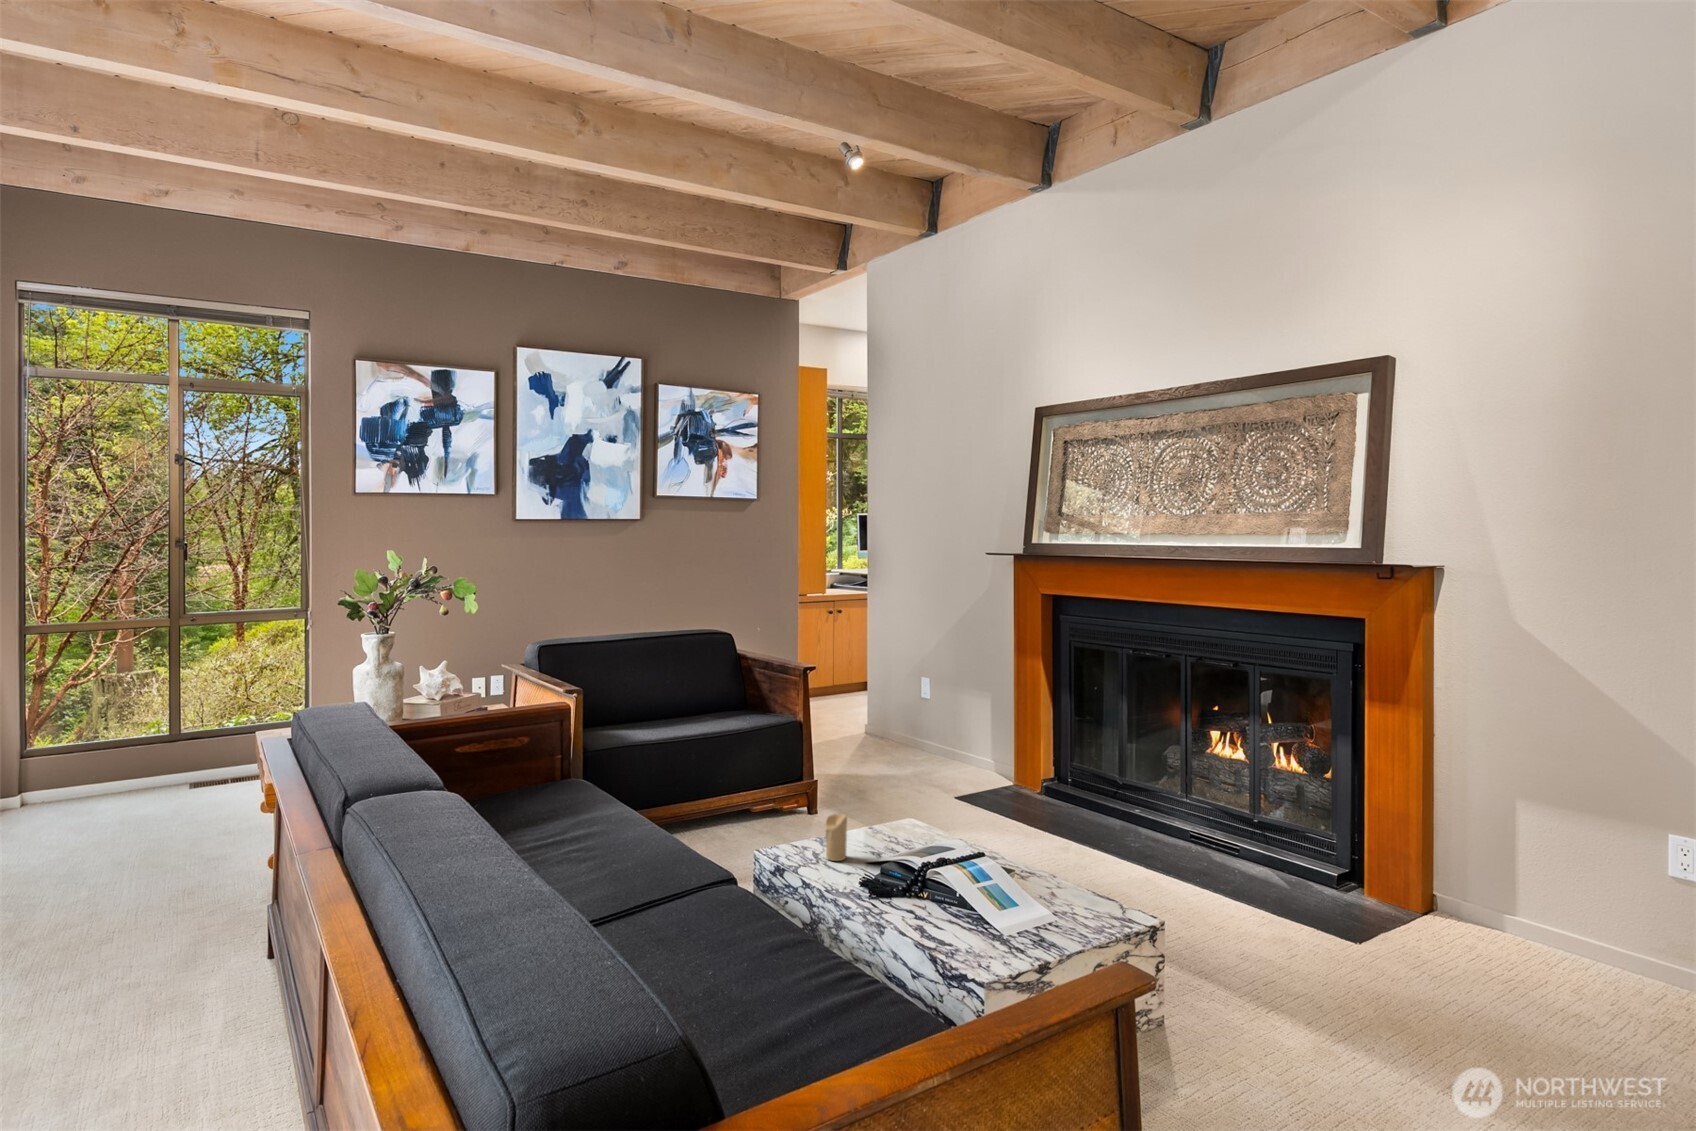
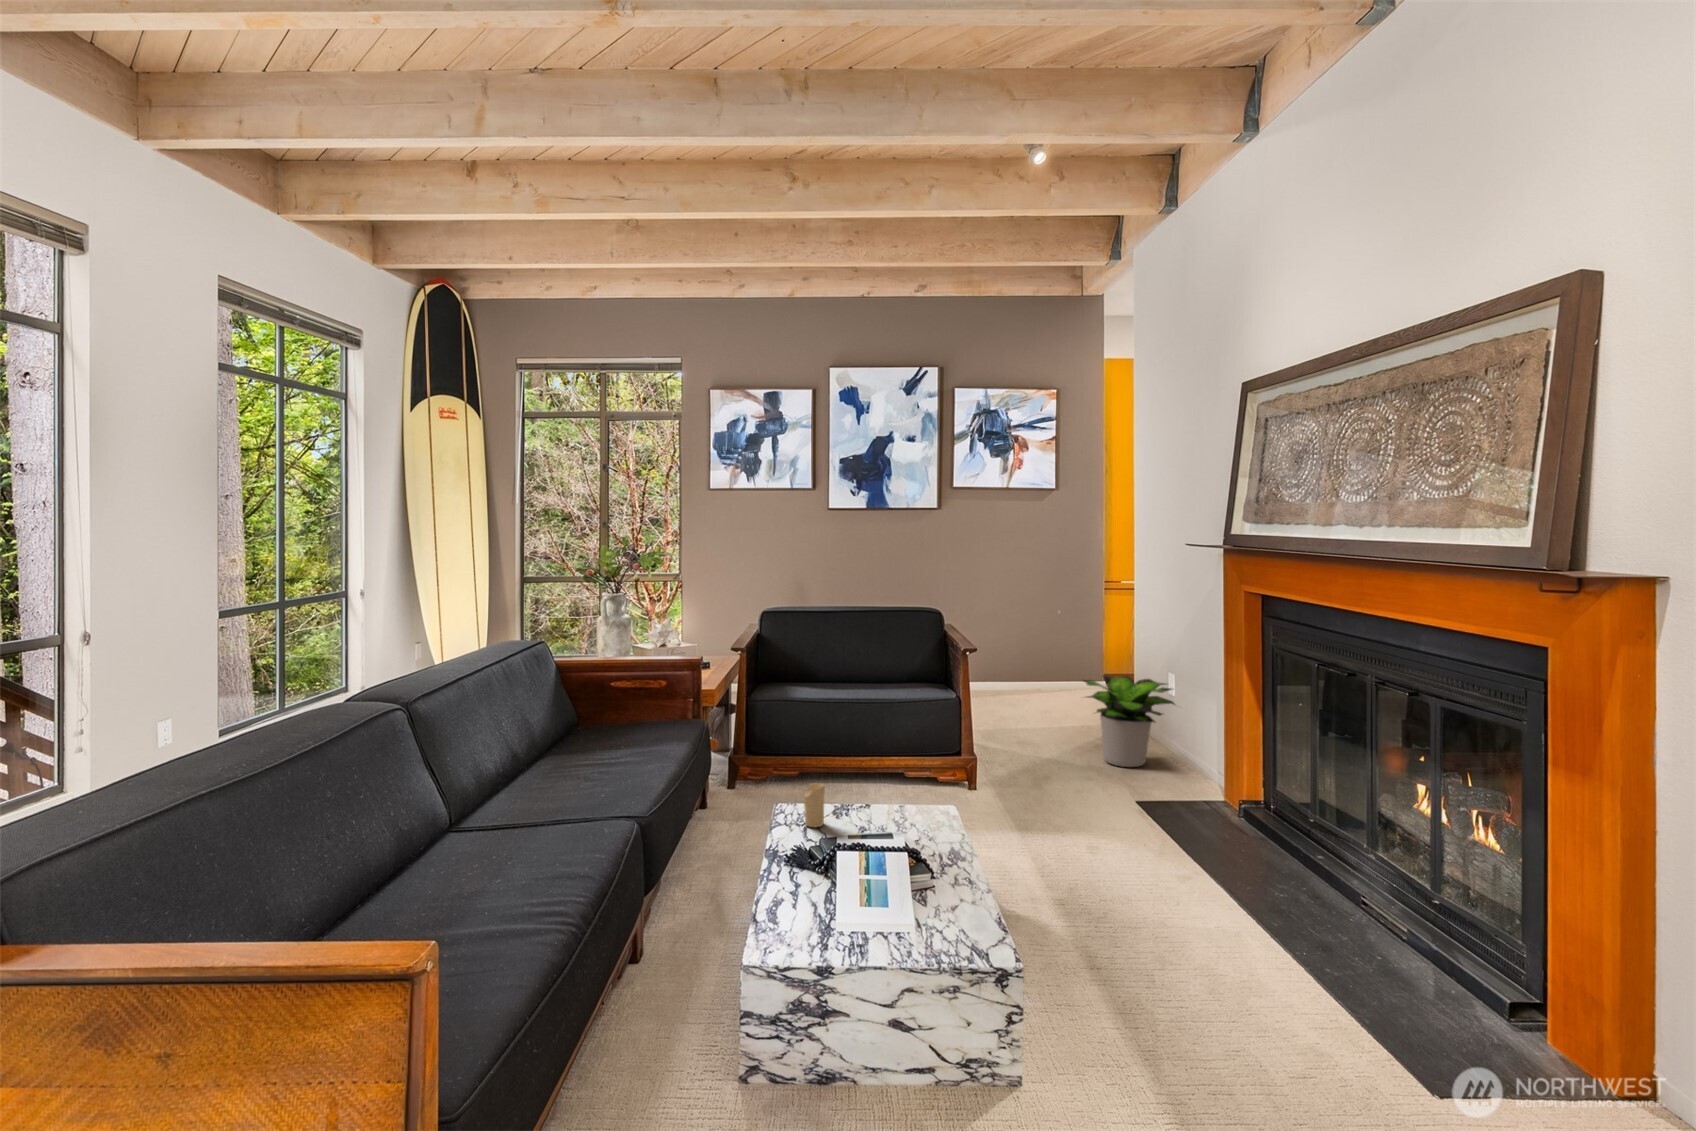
potted plant: none [860,684,957,772] -> present [1084,676,1175,767]

